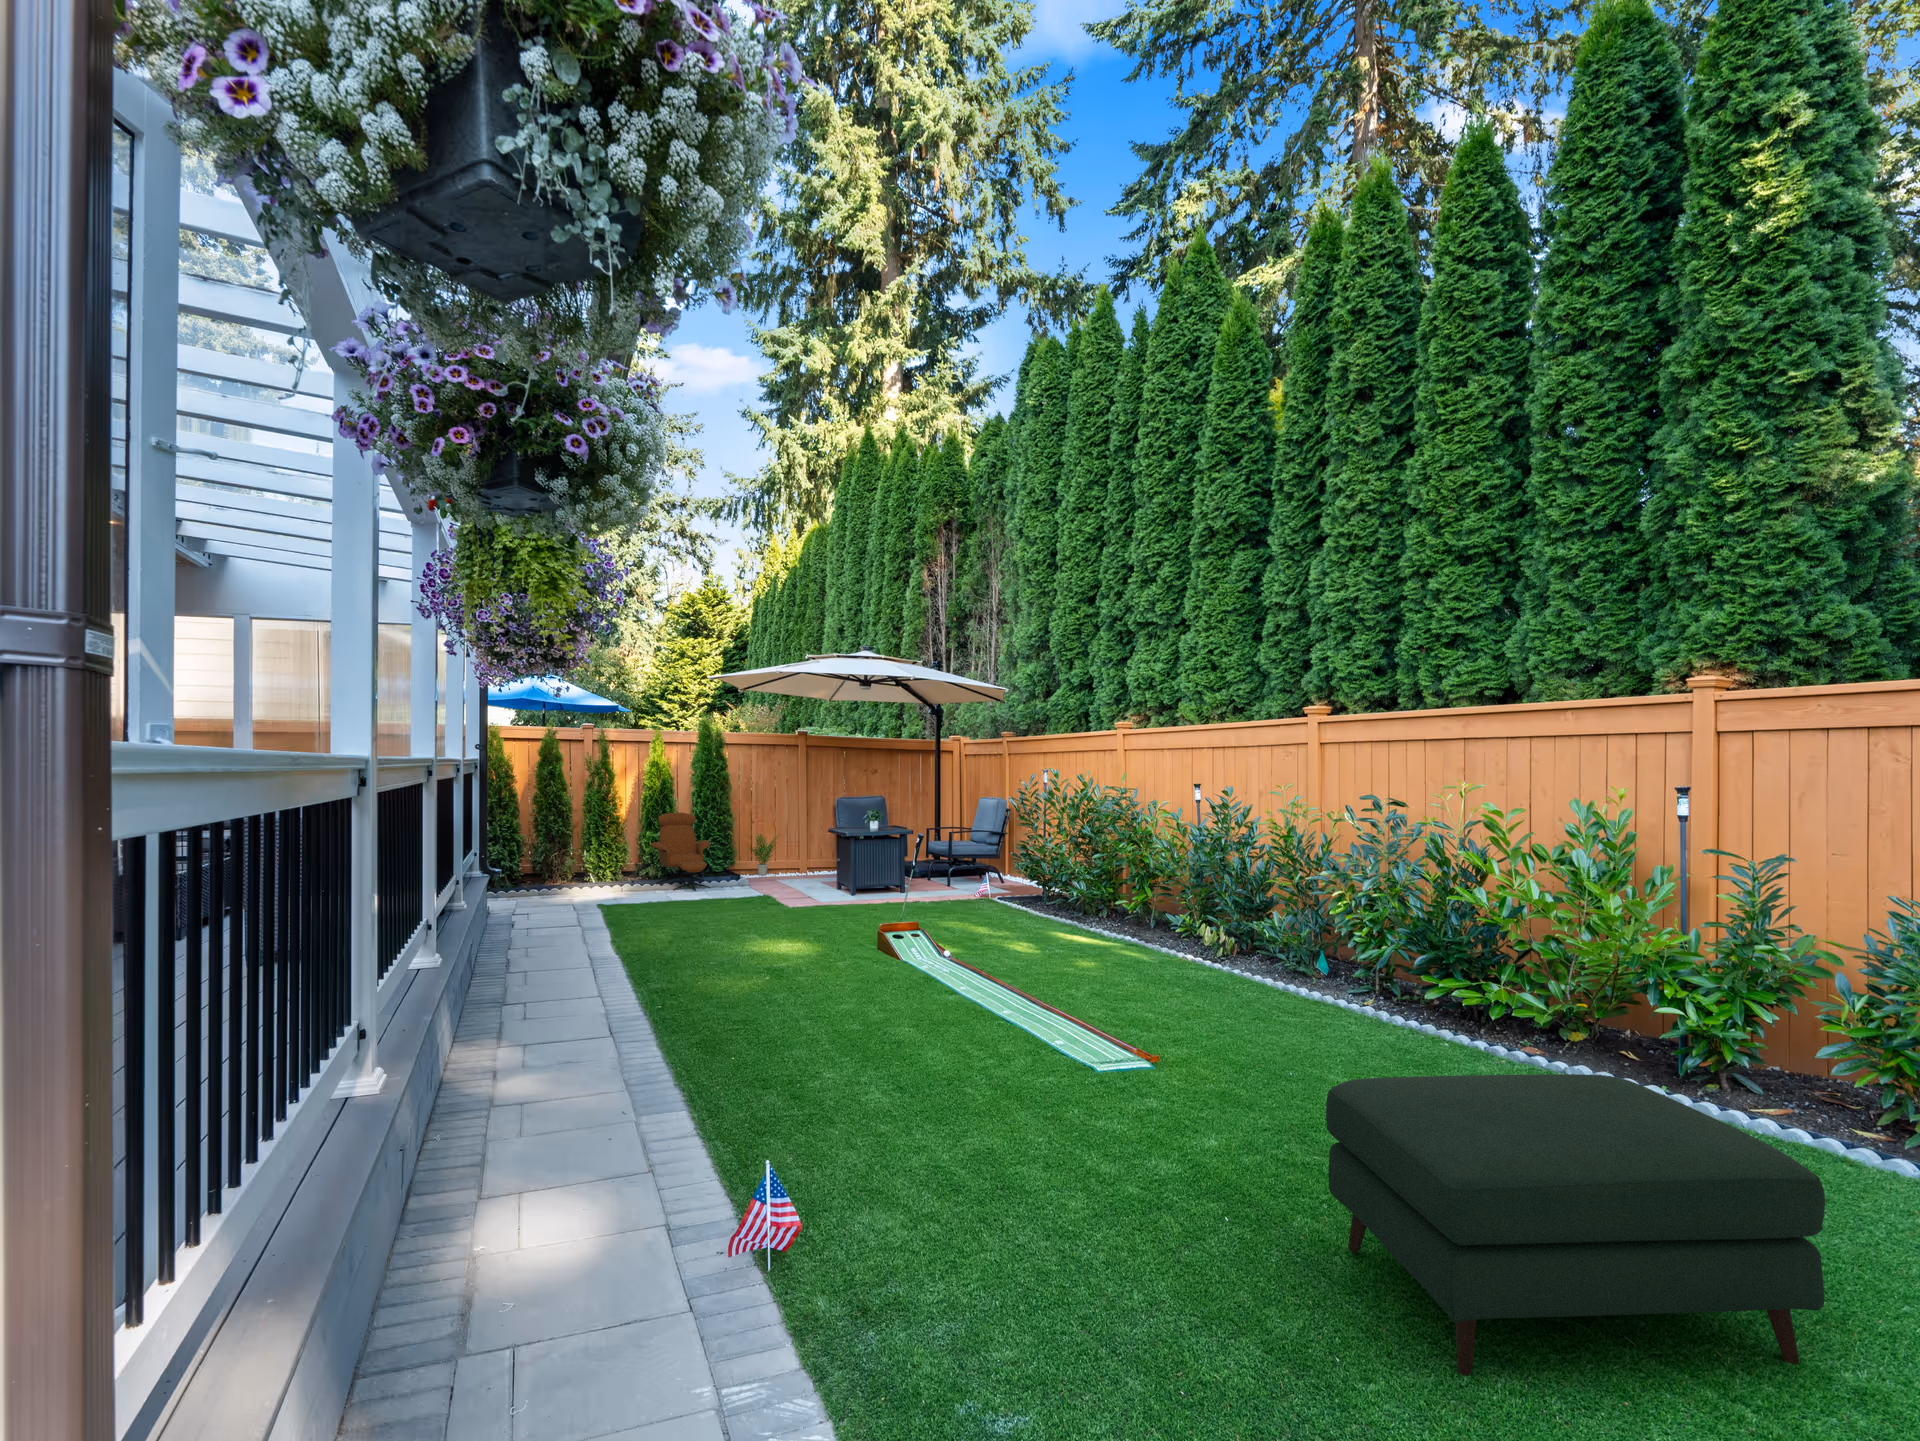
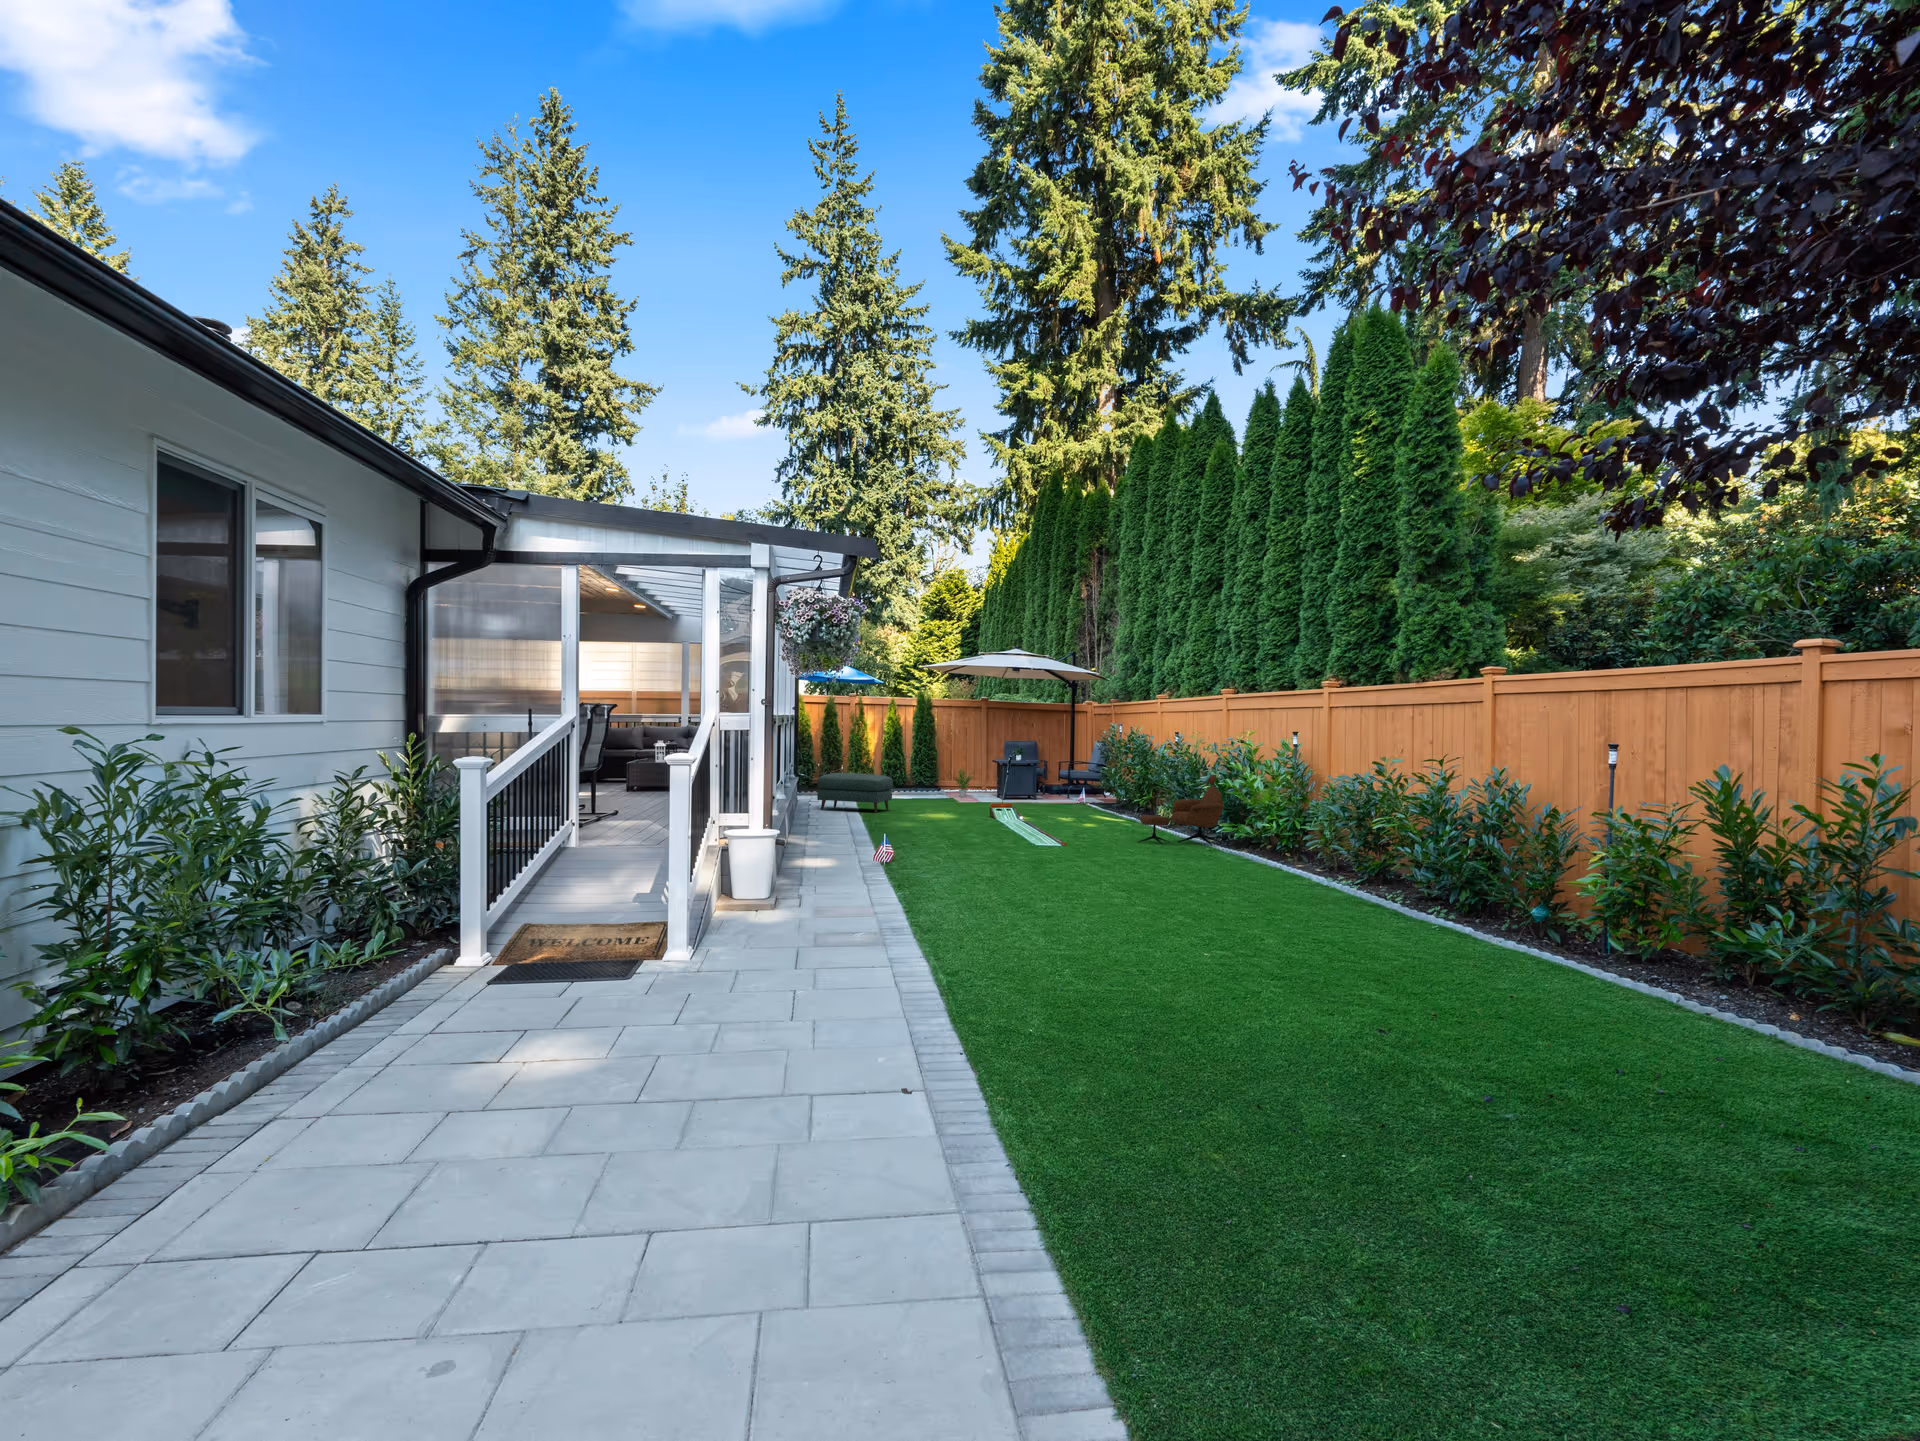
lounge chair: present [651,813,711,891] -> present [1138,775,1223,845]
ottoman: present [1326,1074,1825,1376] -> present [817,773,893,813]

